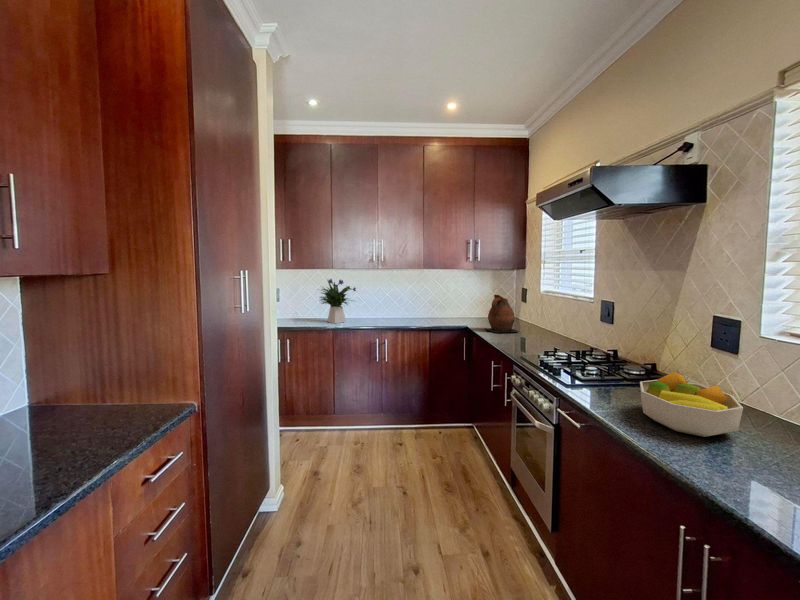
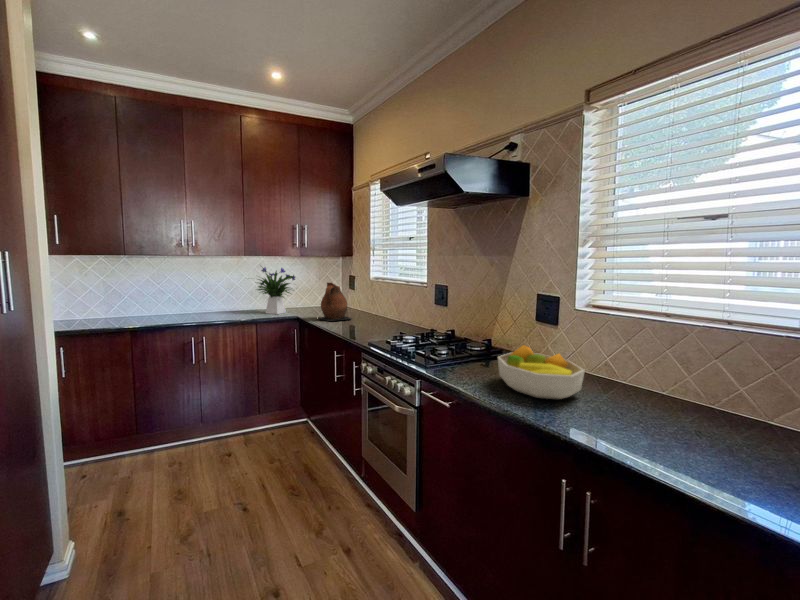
flower arrangement: present [320,279,356,323] -> present [257,267,295,314]

